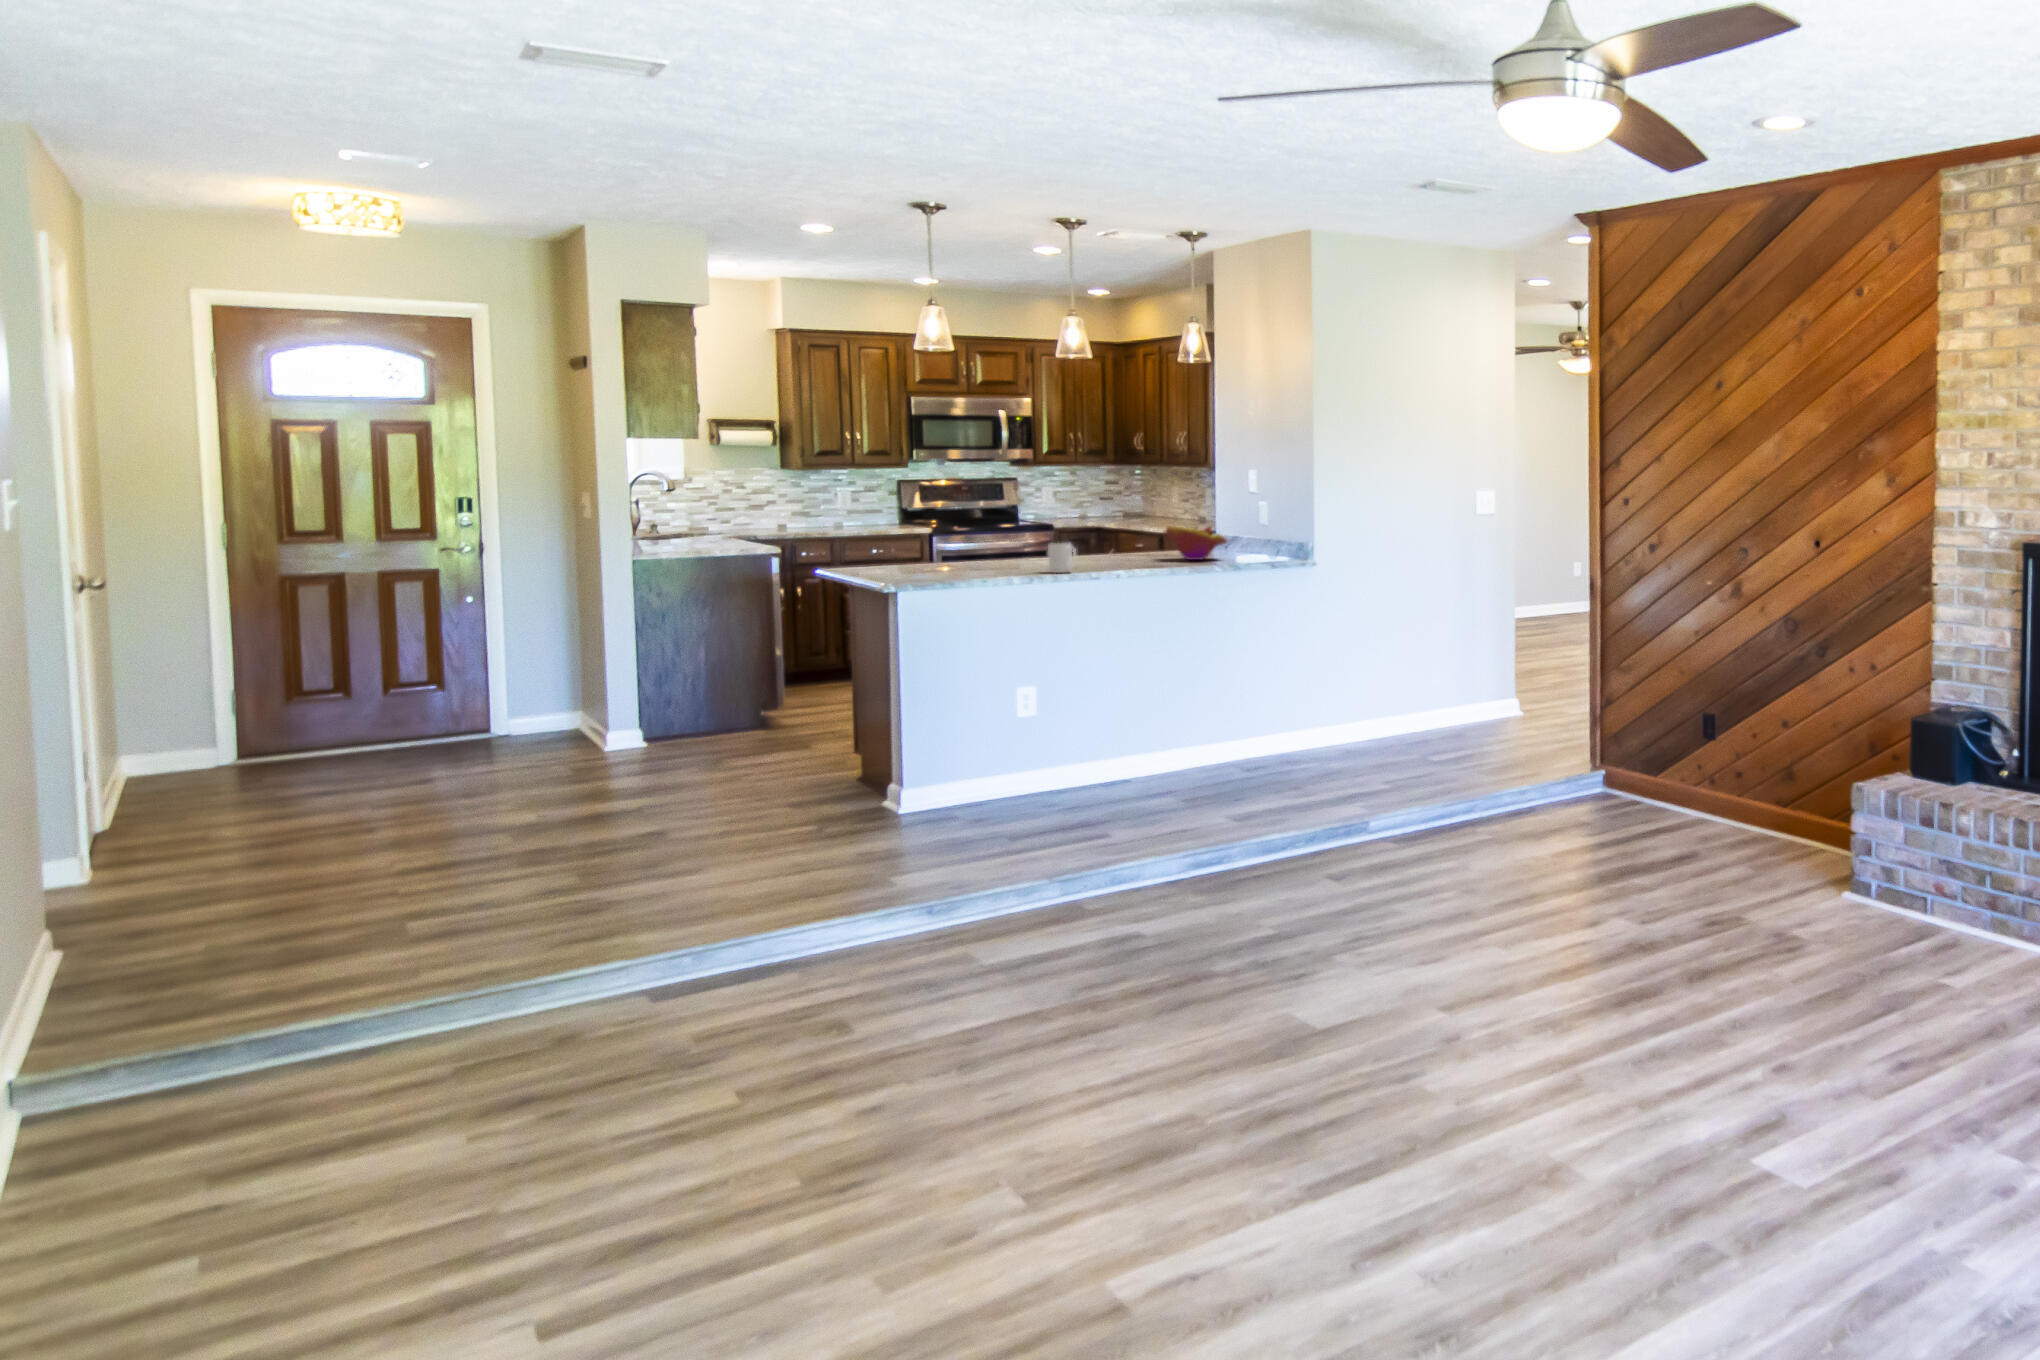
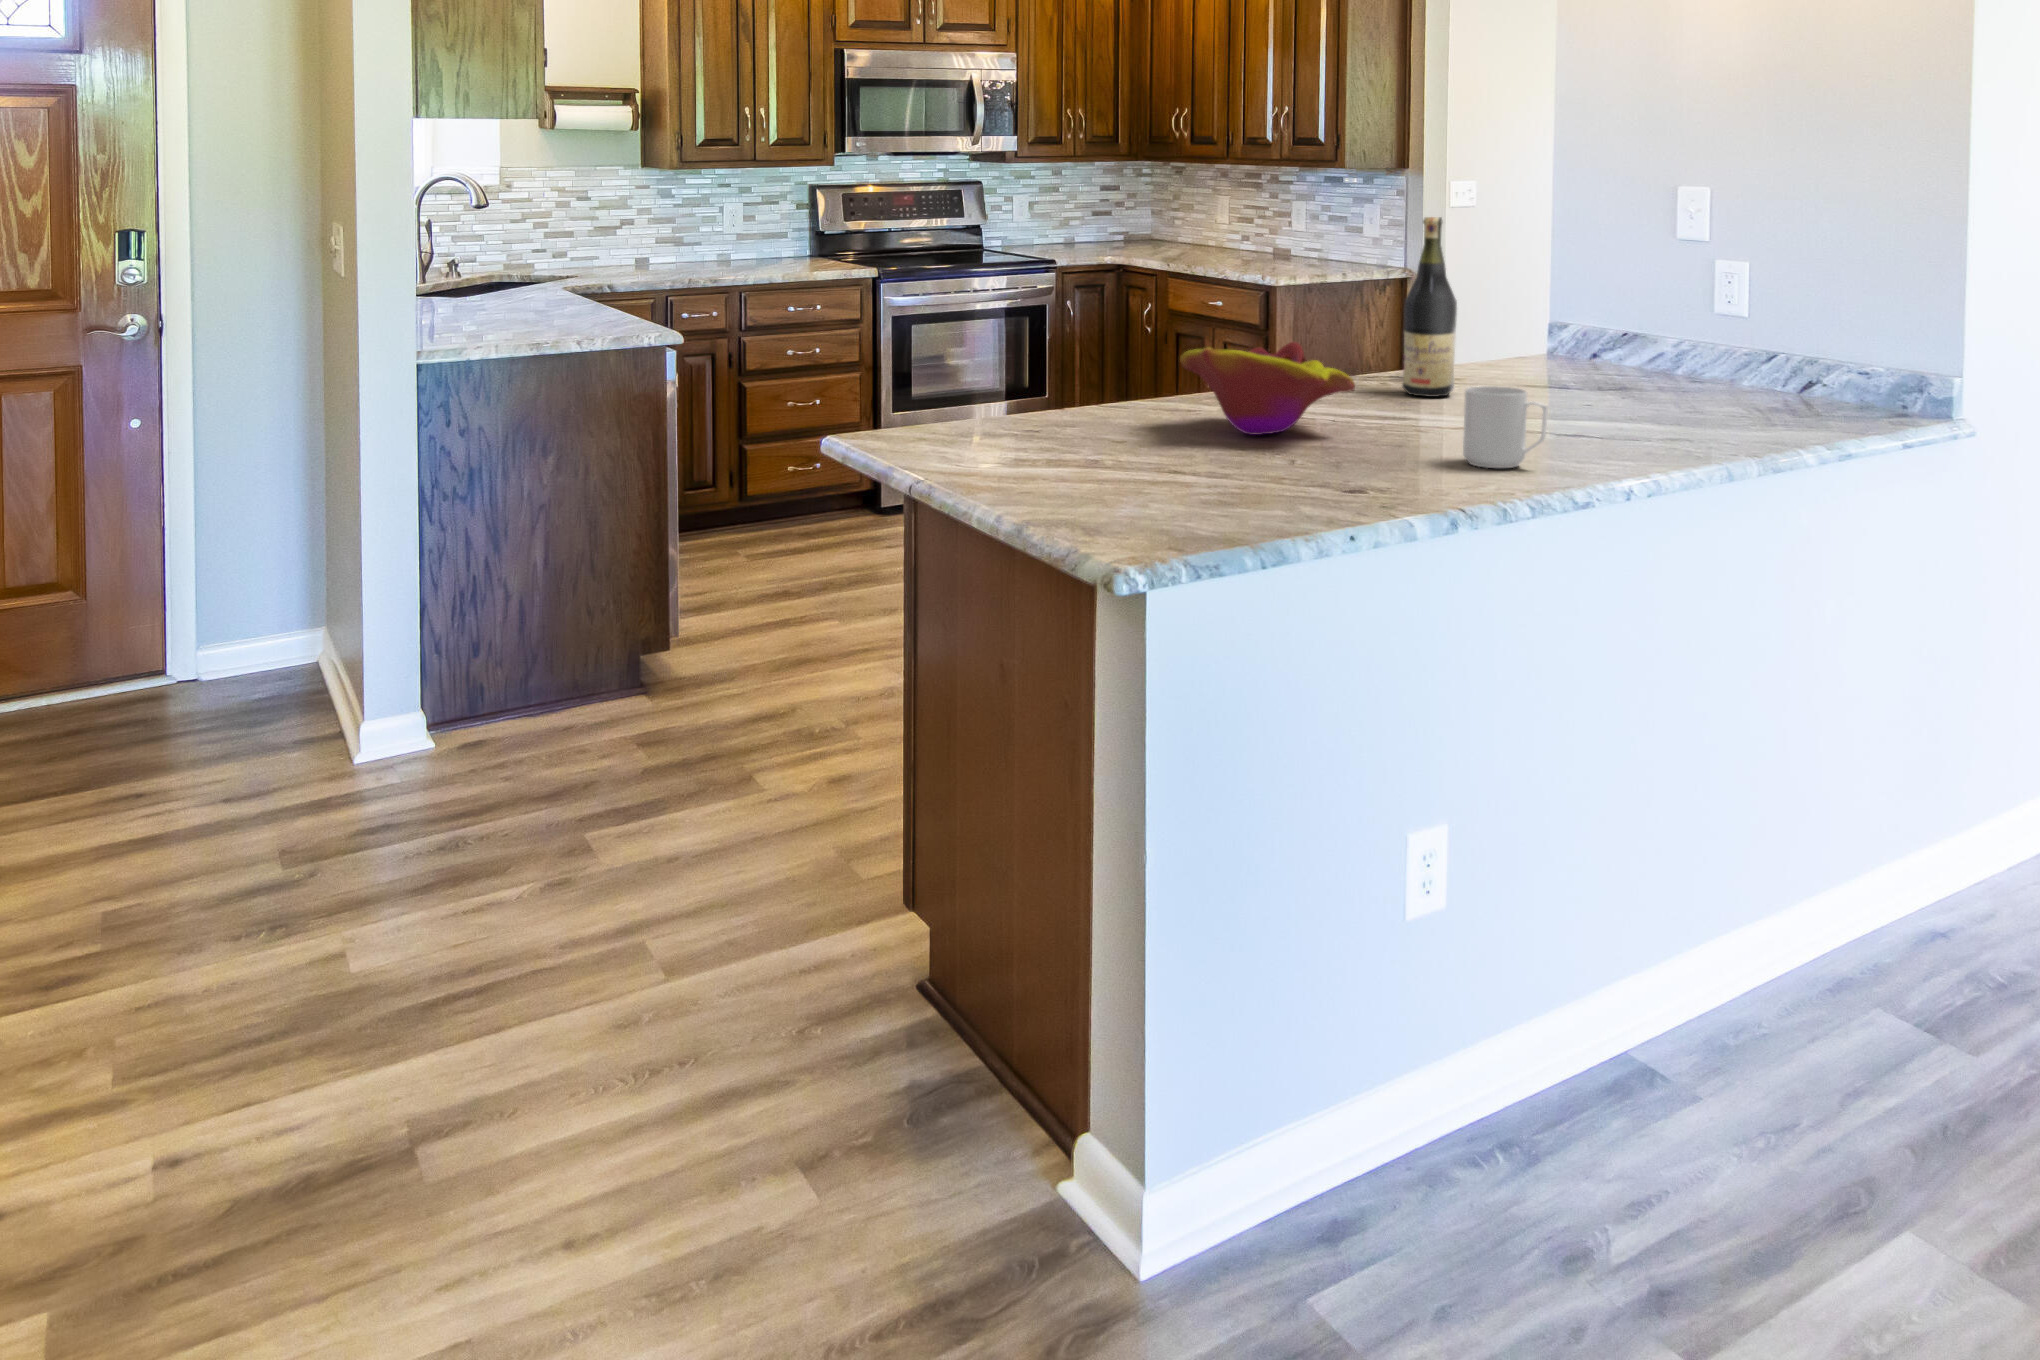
wine bottle: none [1082,483,1106,561] -> present [1402,217,1457,397]
decorative bowl: present [1165,526,1227,560] -> present [1180,342,1355,435]

